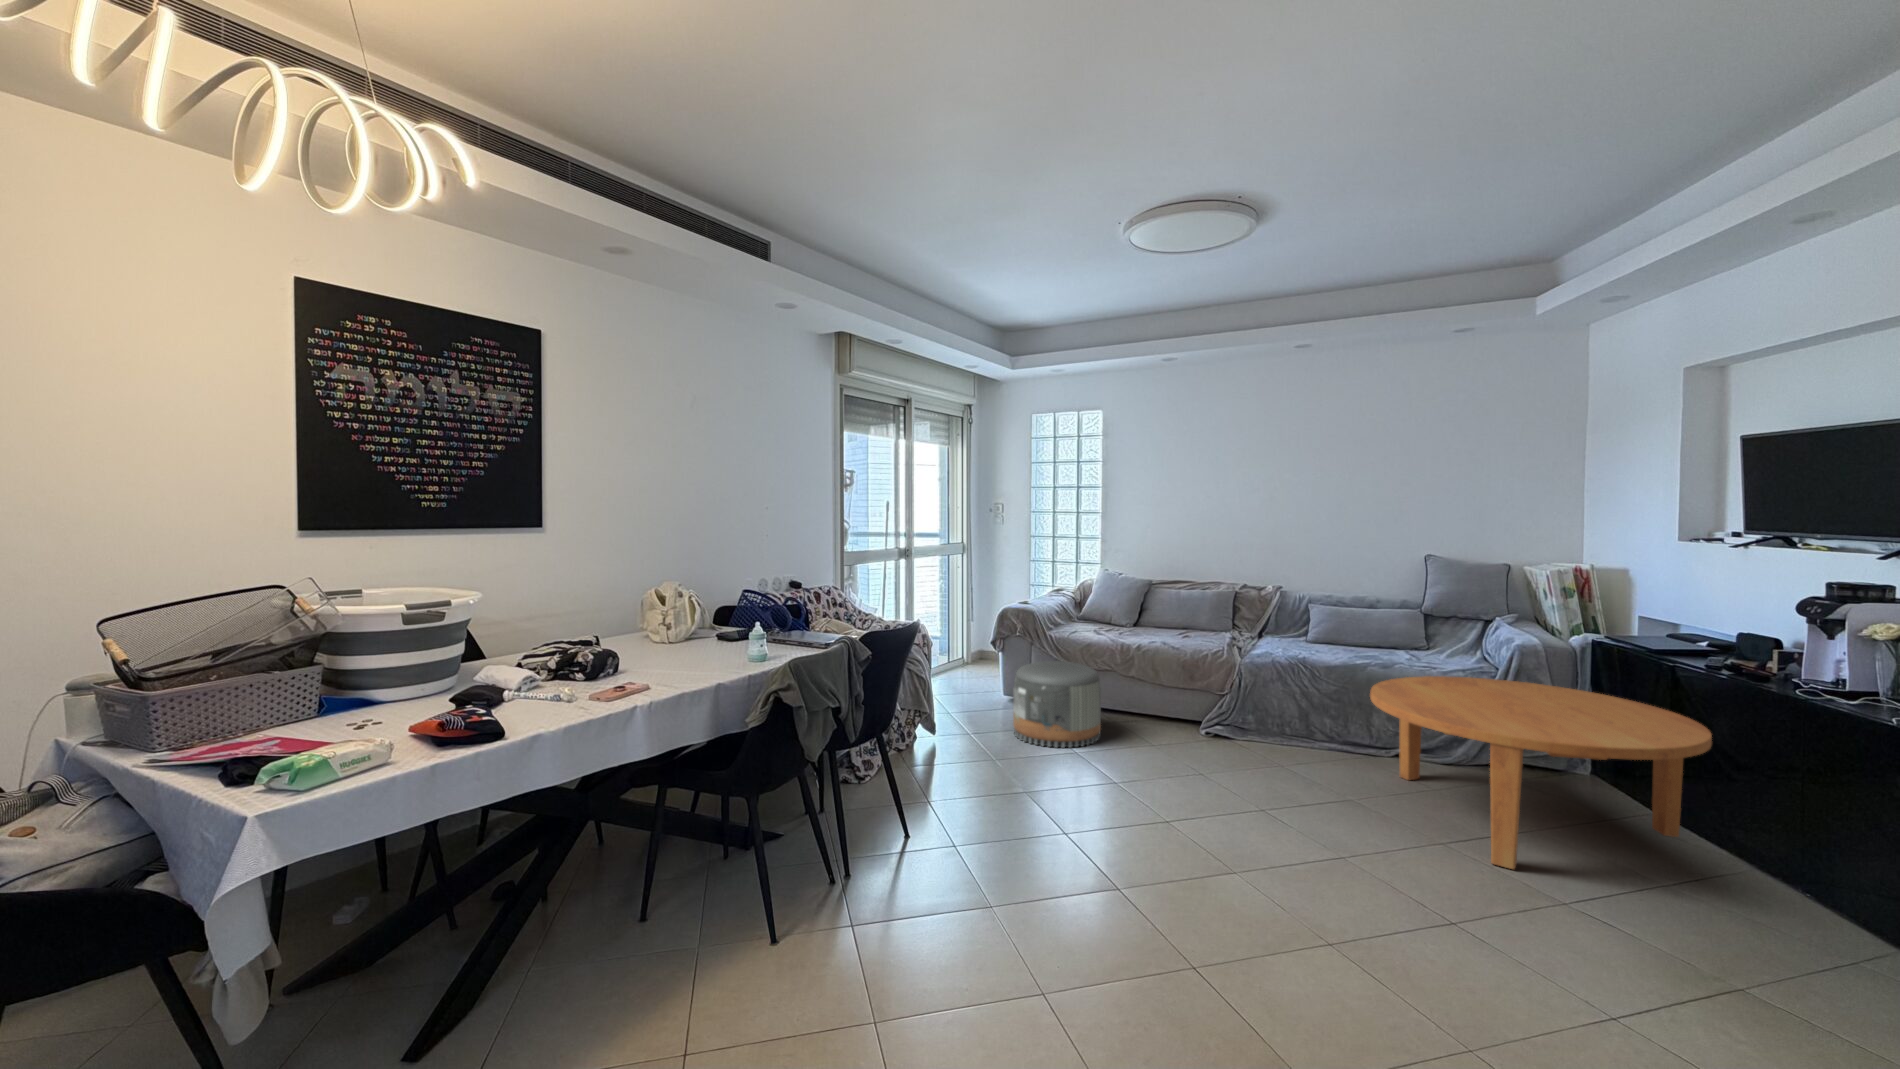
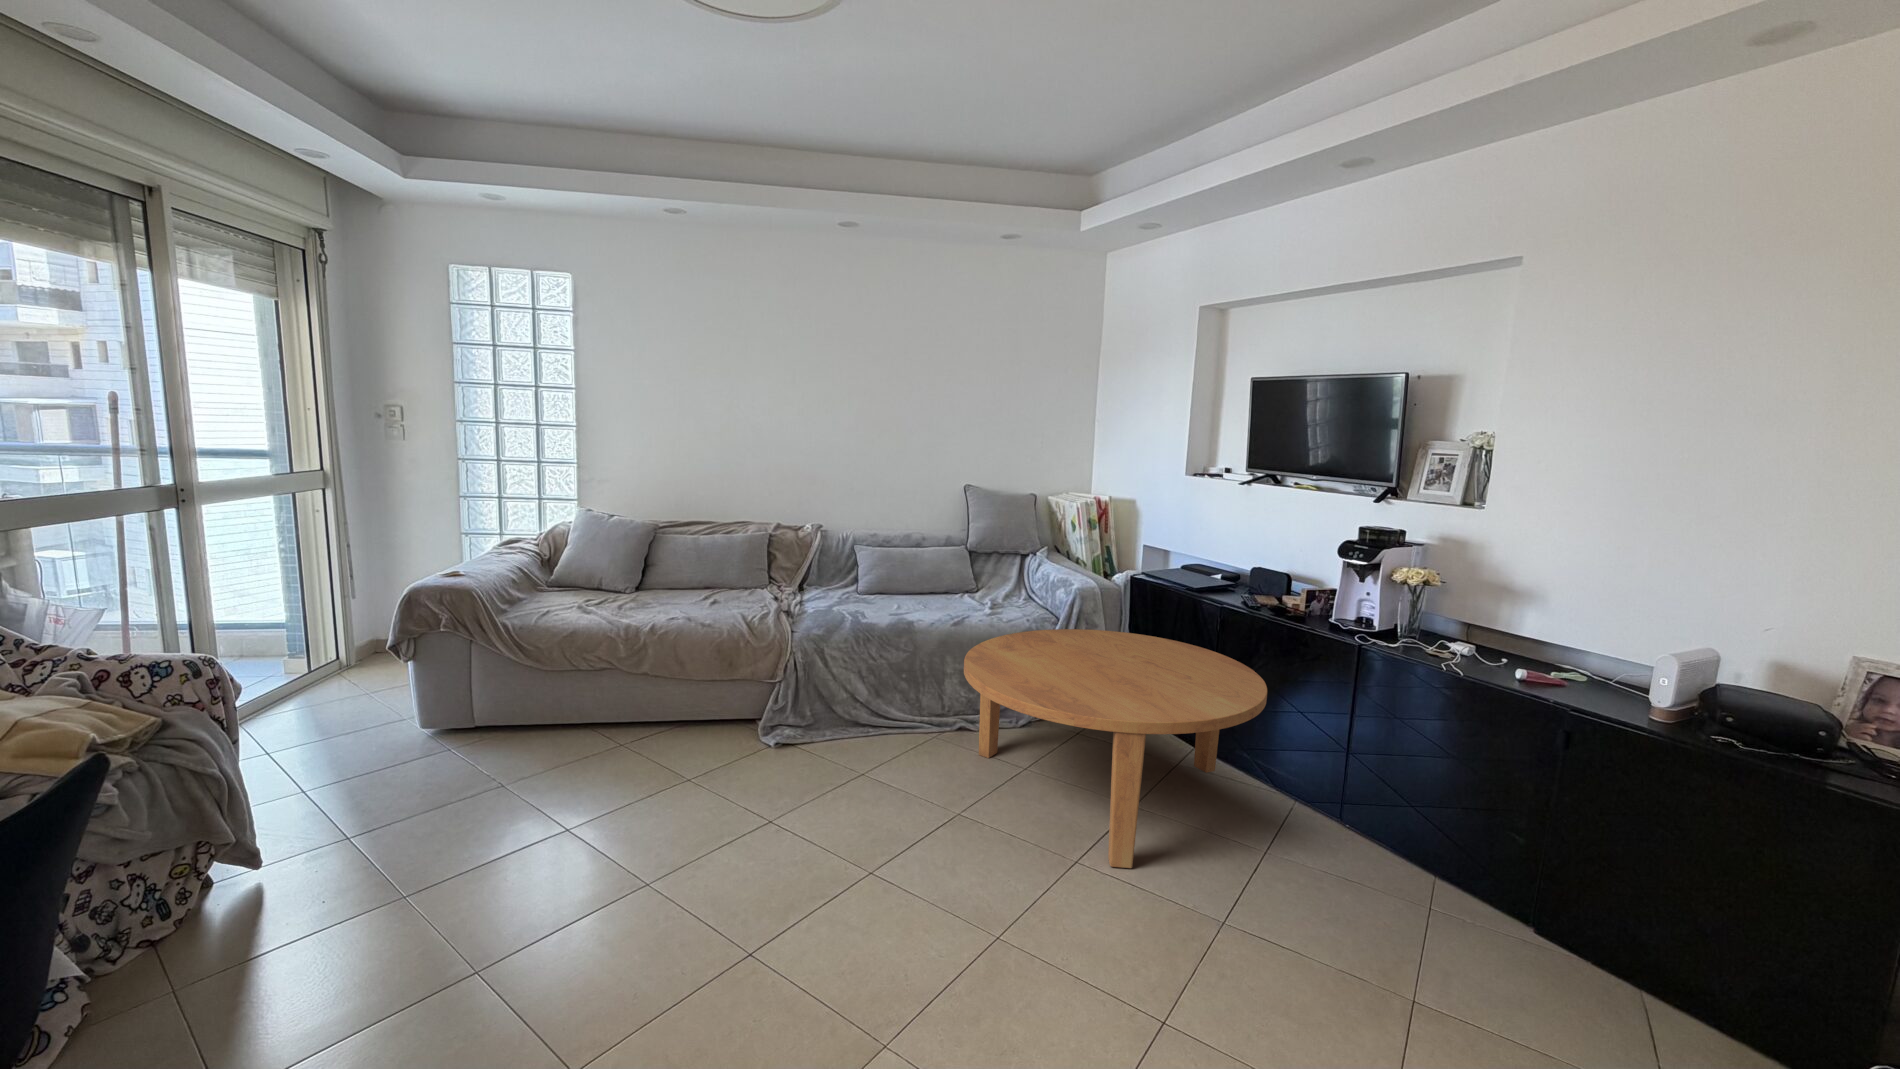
pouf: present [1013,661,1101,748] -> none [439,670,601,824]

